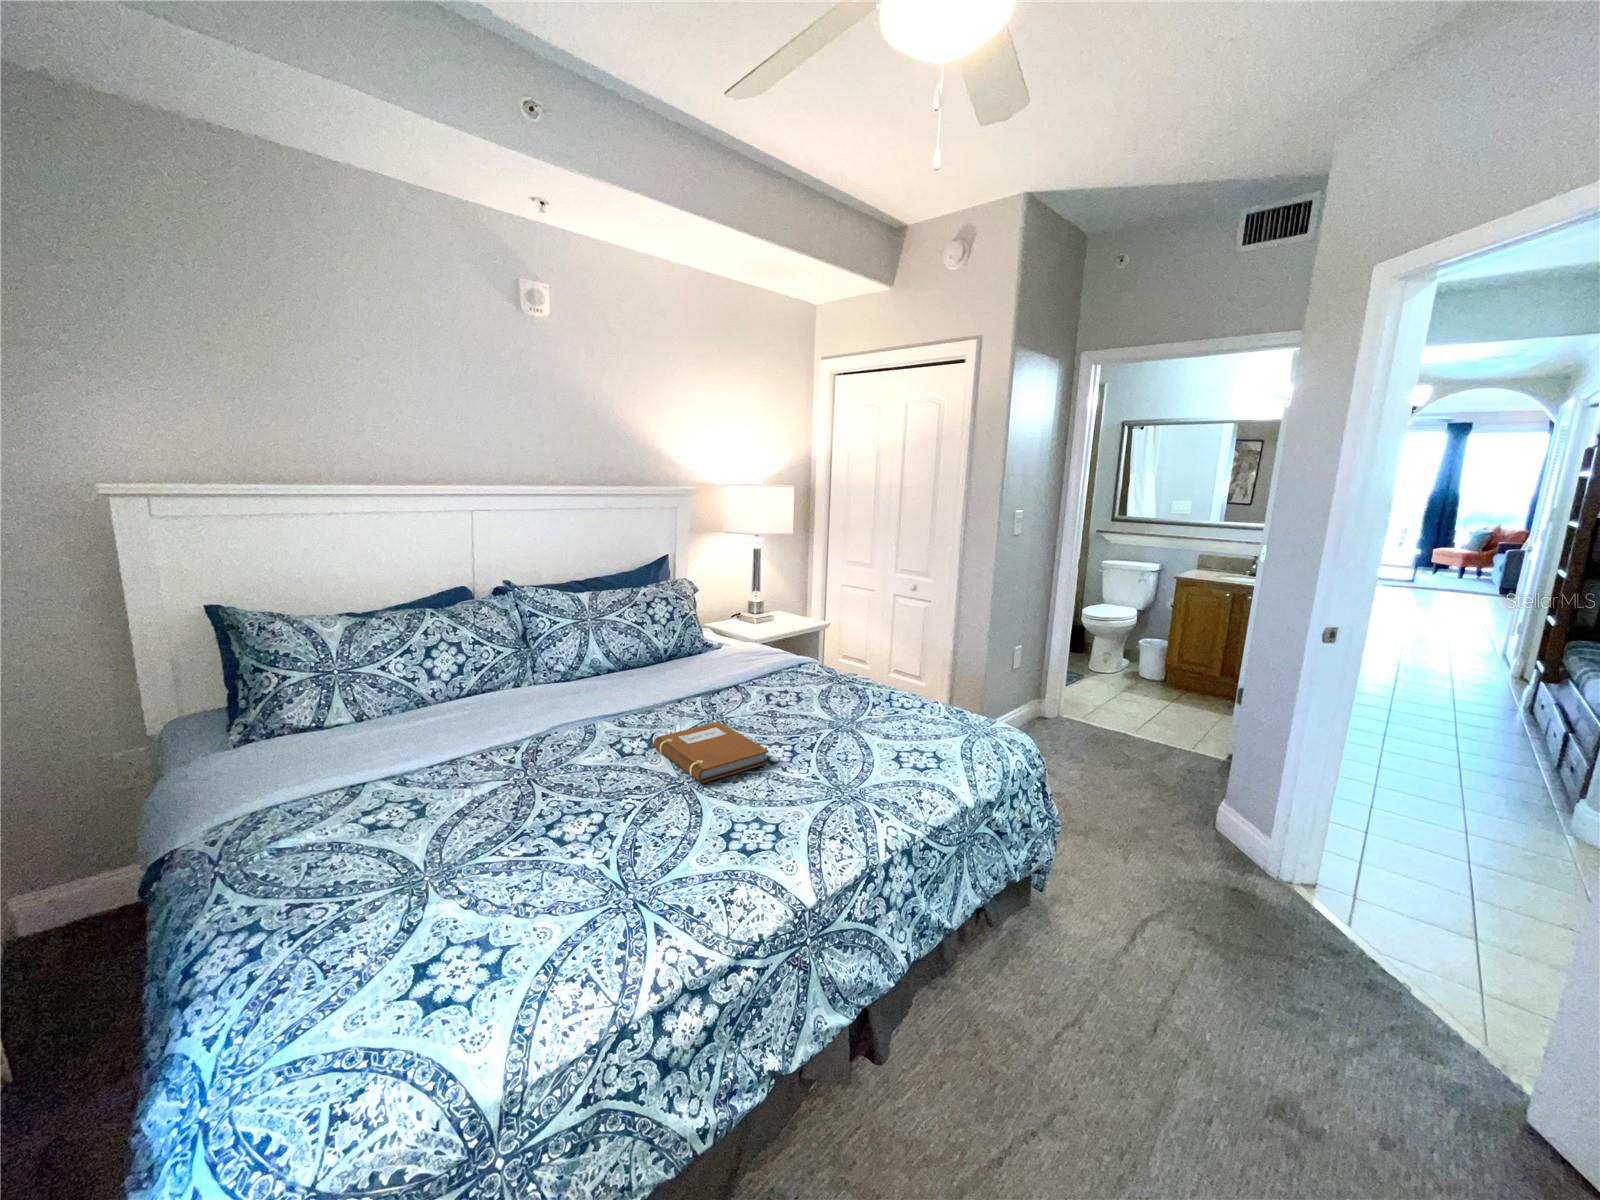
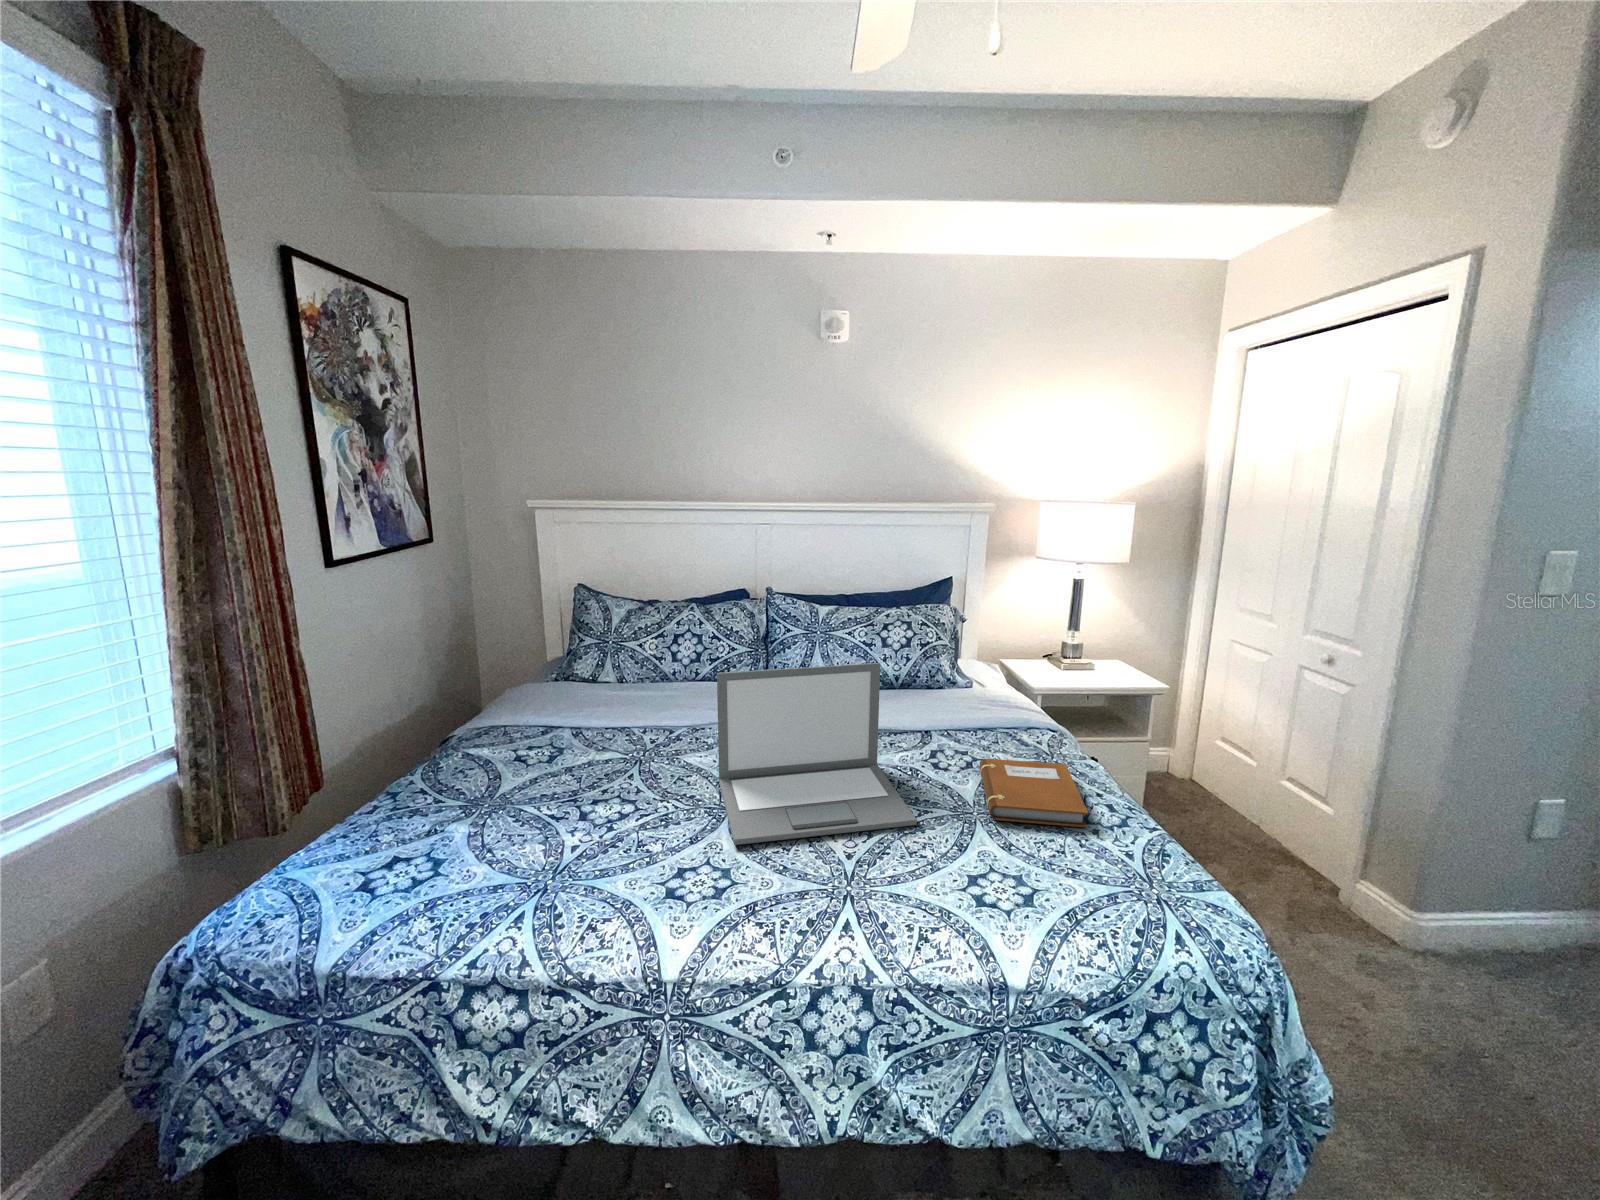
laptop: none [370,669,644,913] -> present [717,663,917,845]

